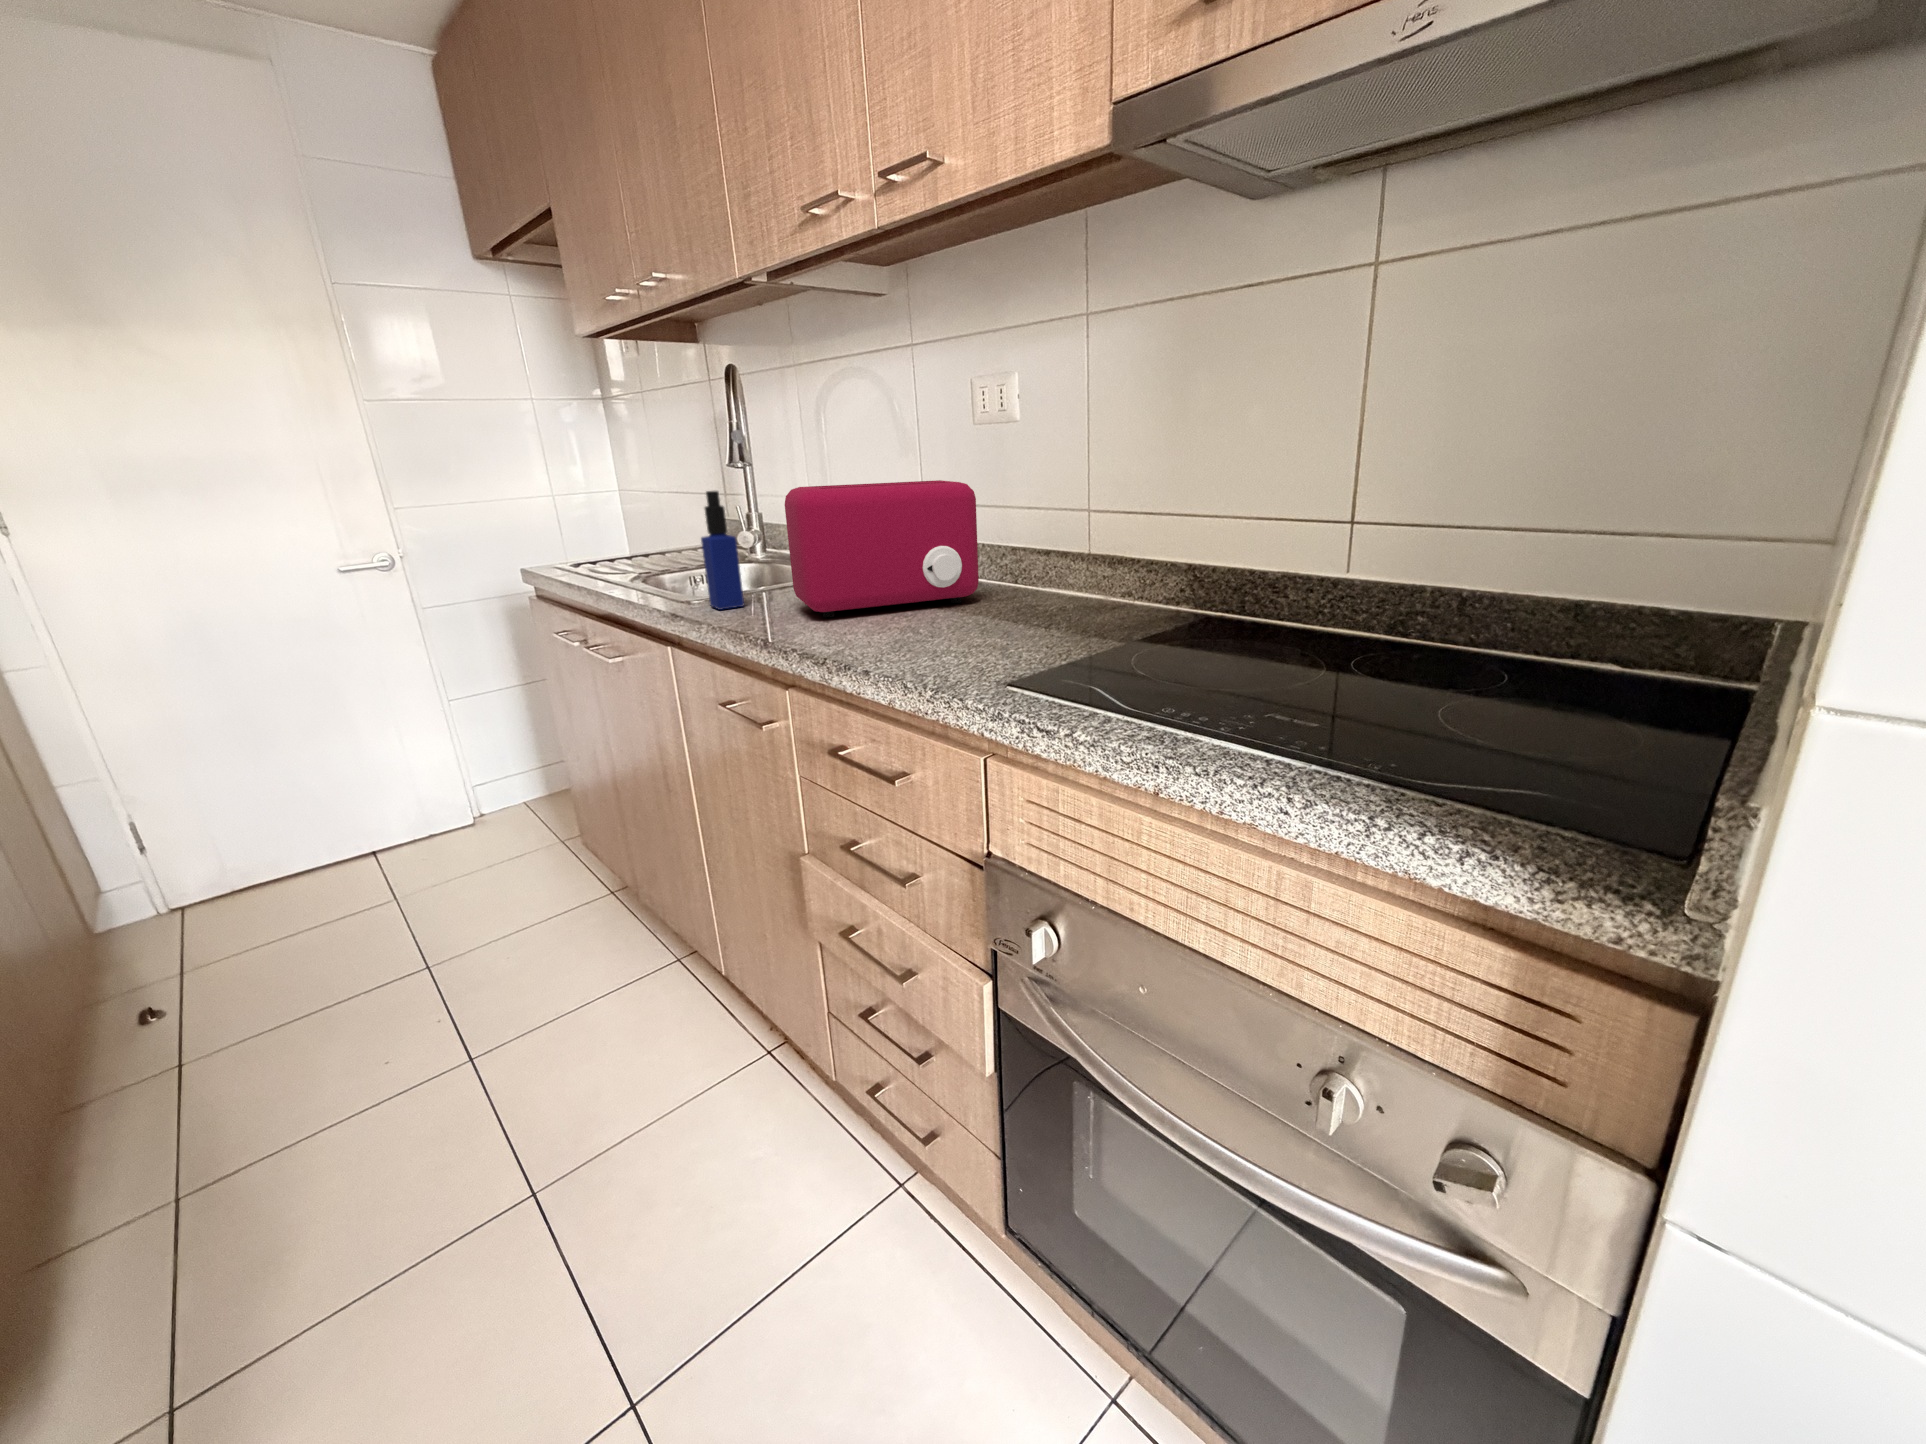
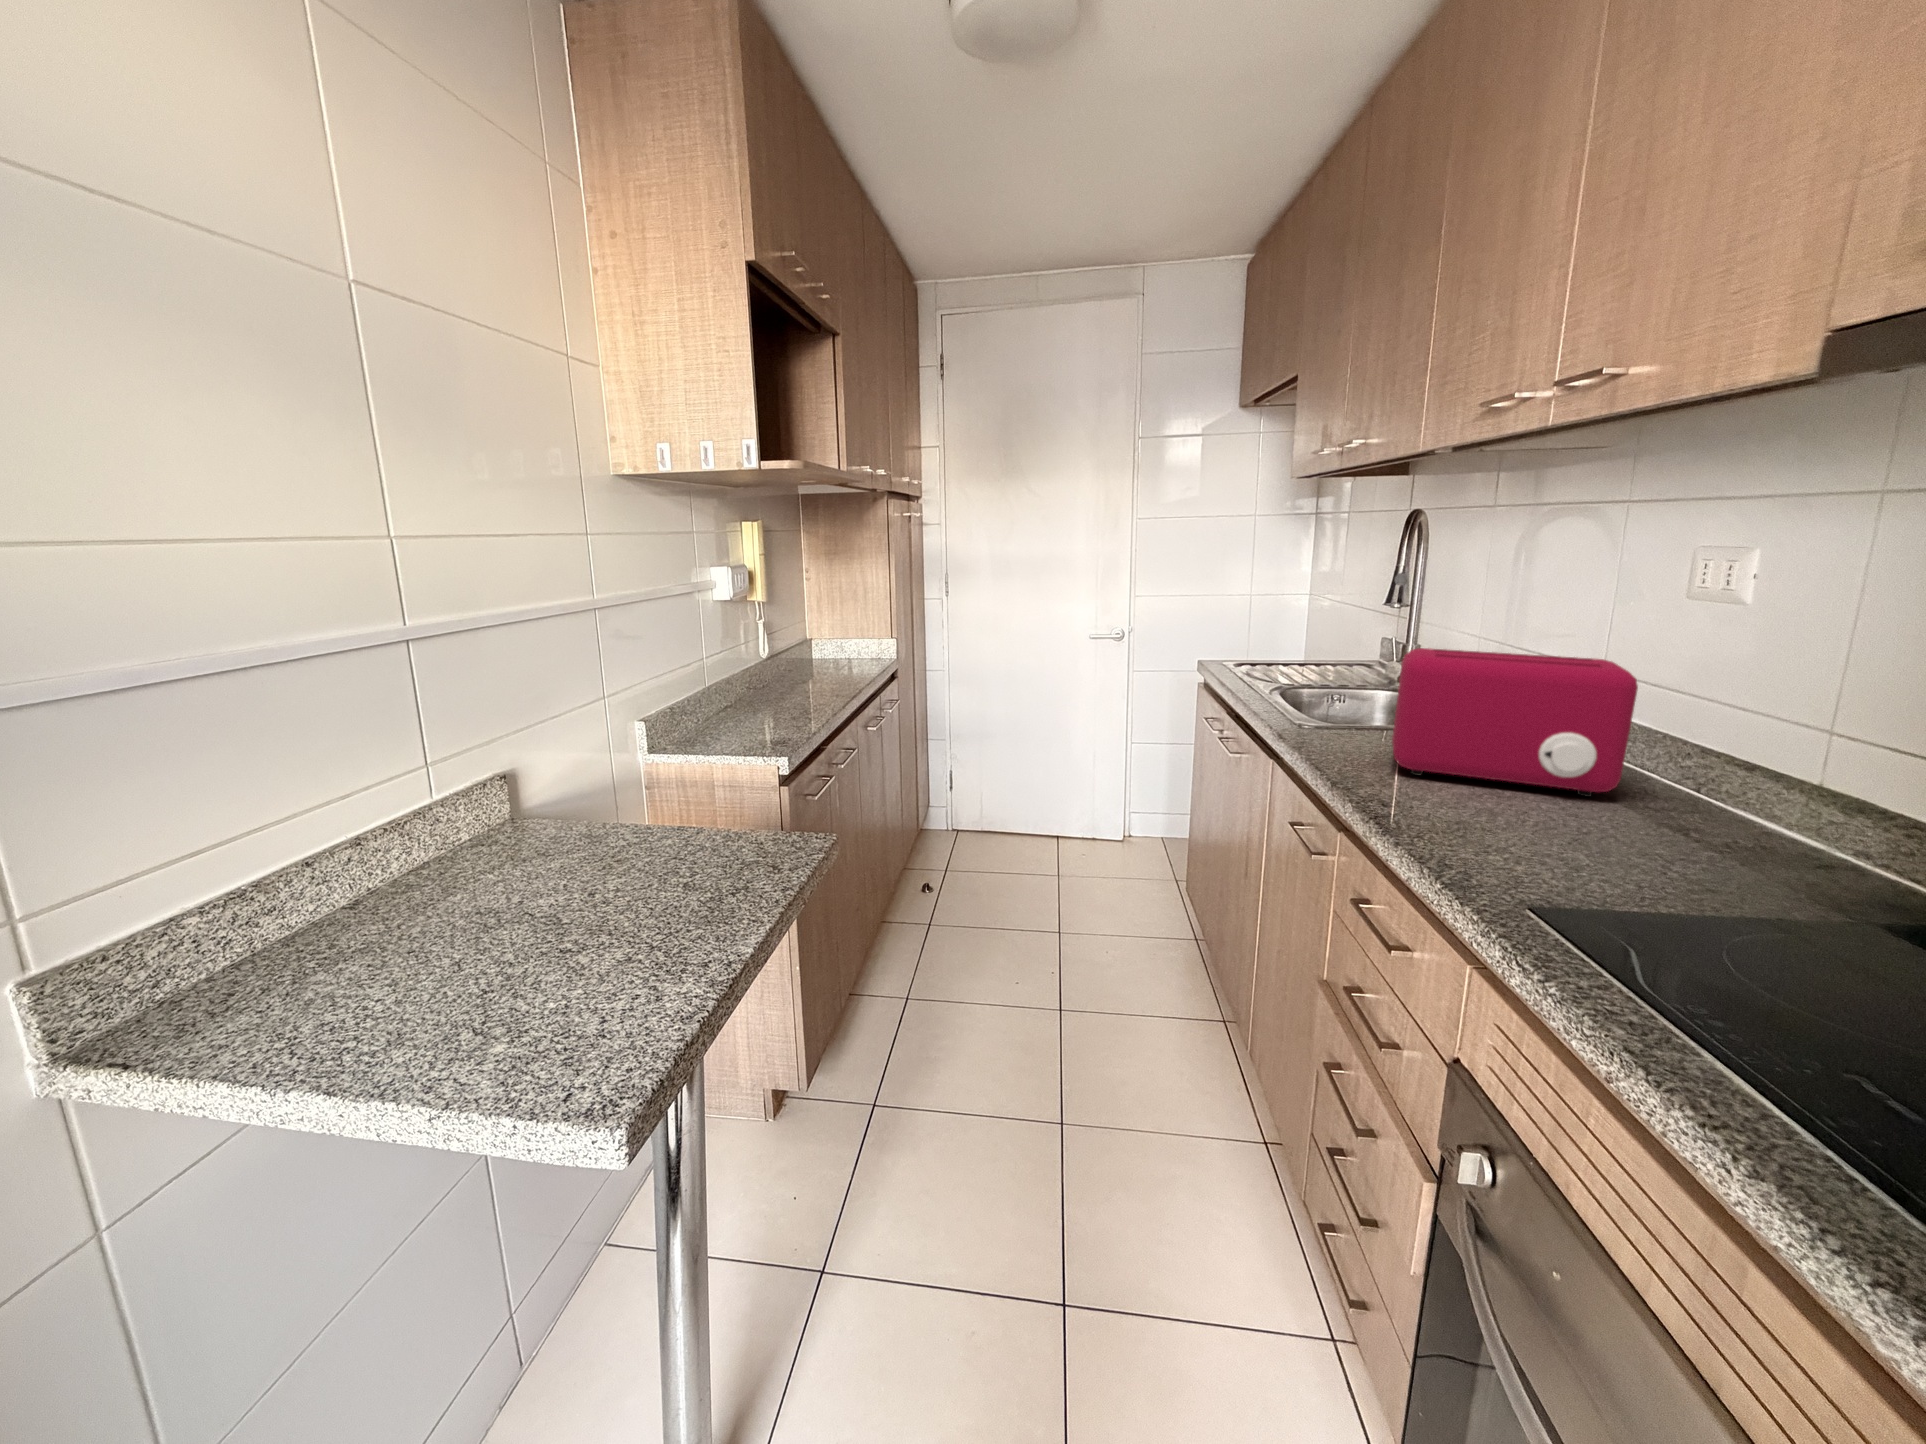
bottle: present [701,491,744,610] -> none [1316,637,1353,742]

